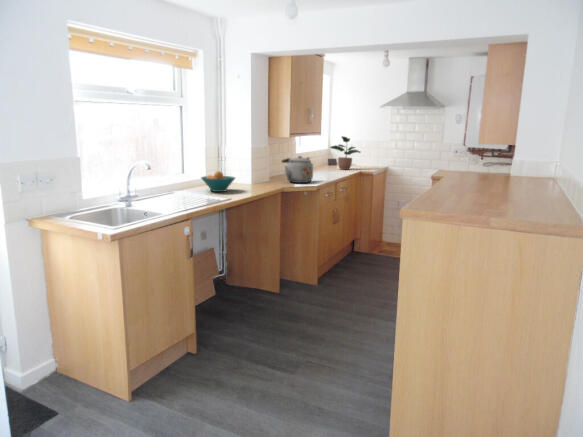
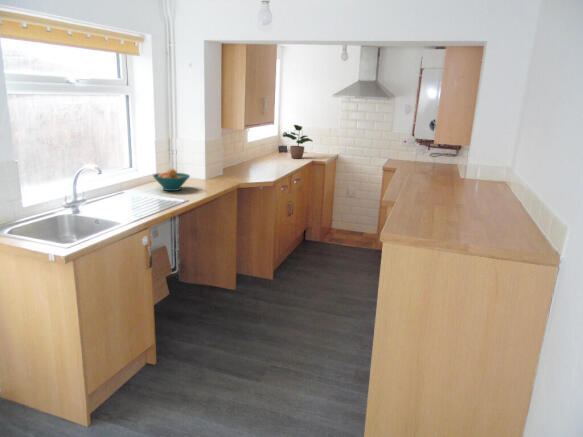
kettle: present [282,156,313,183] -> none [236,149,269,178]

